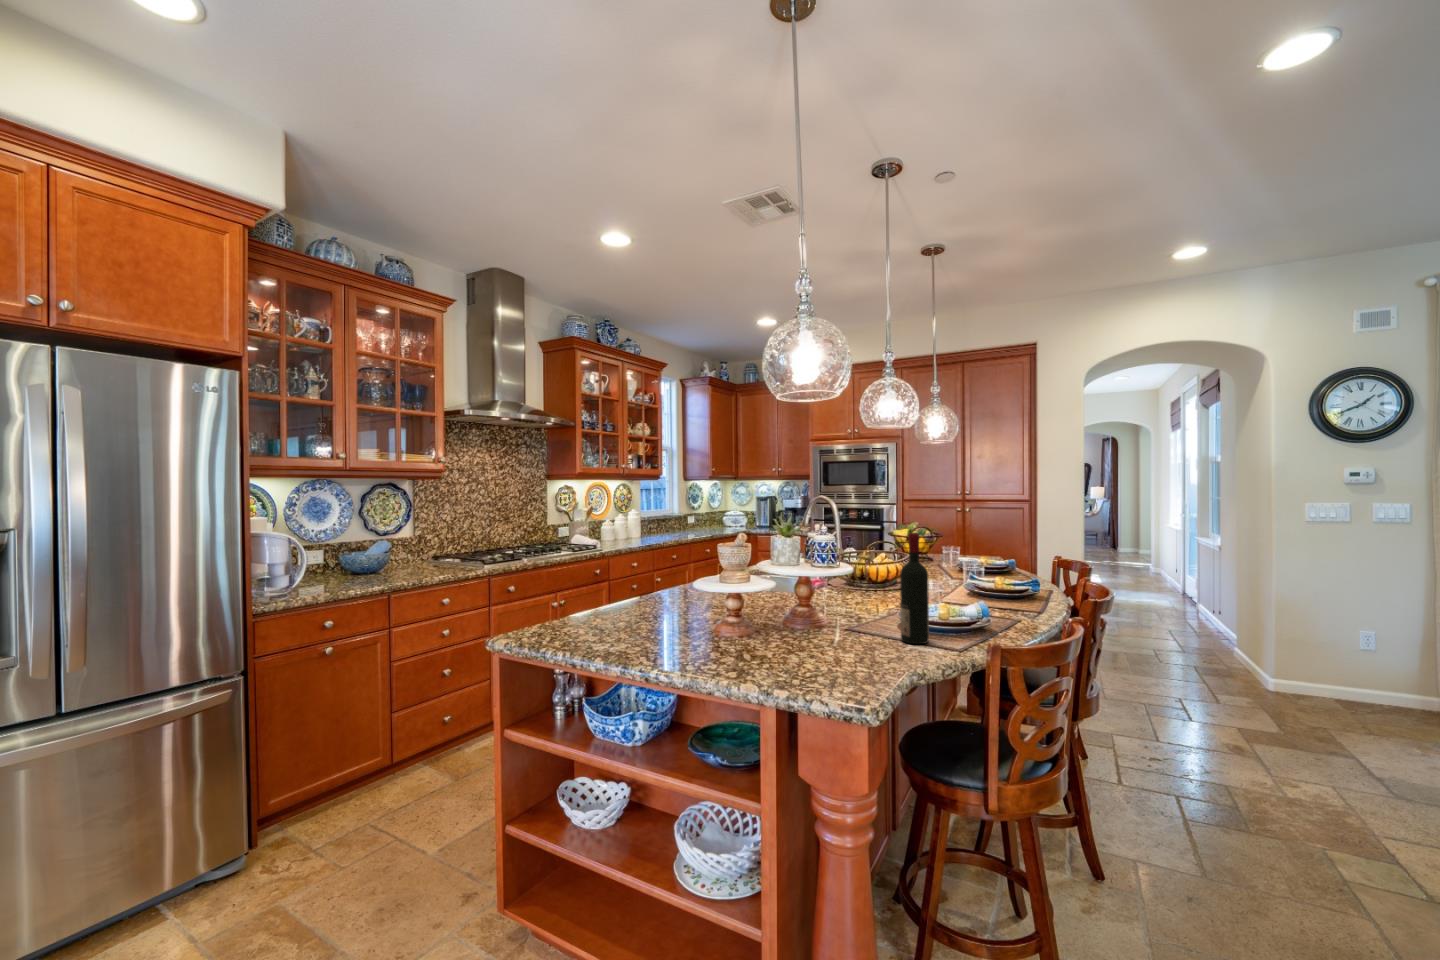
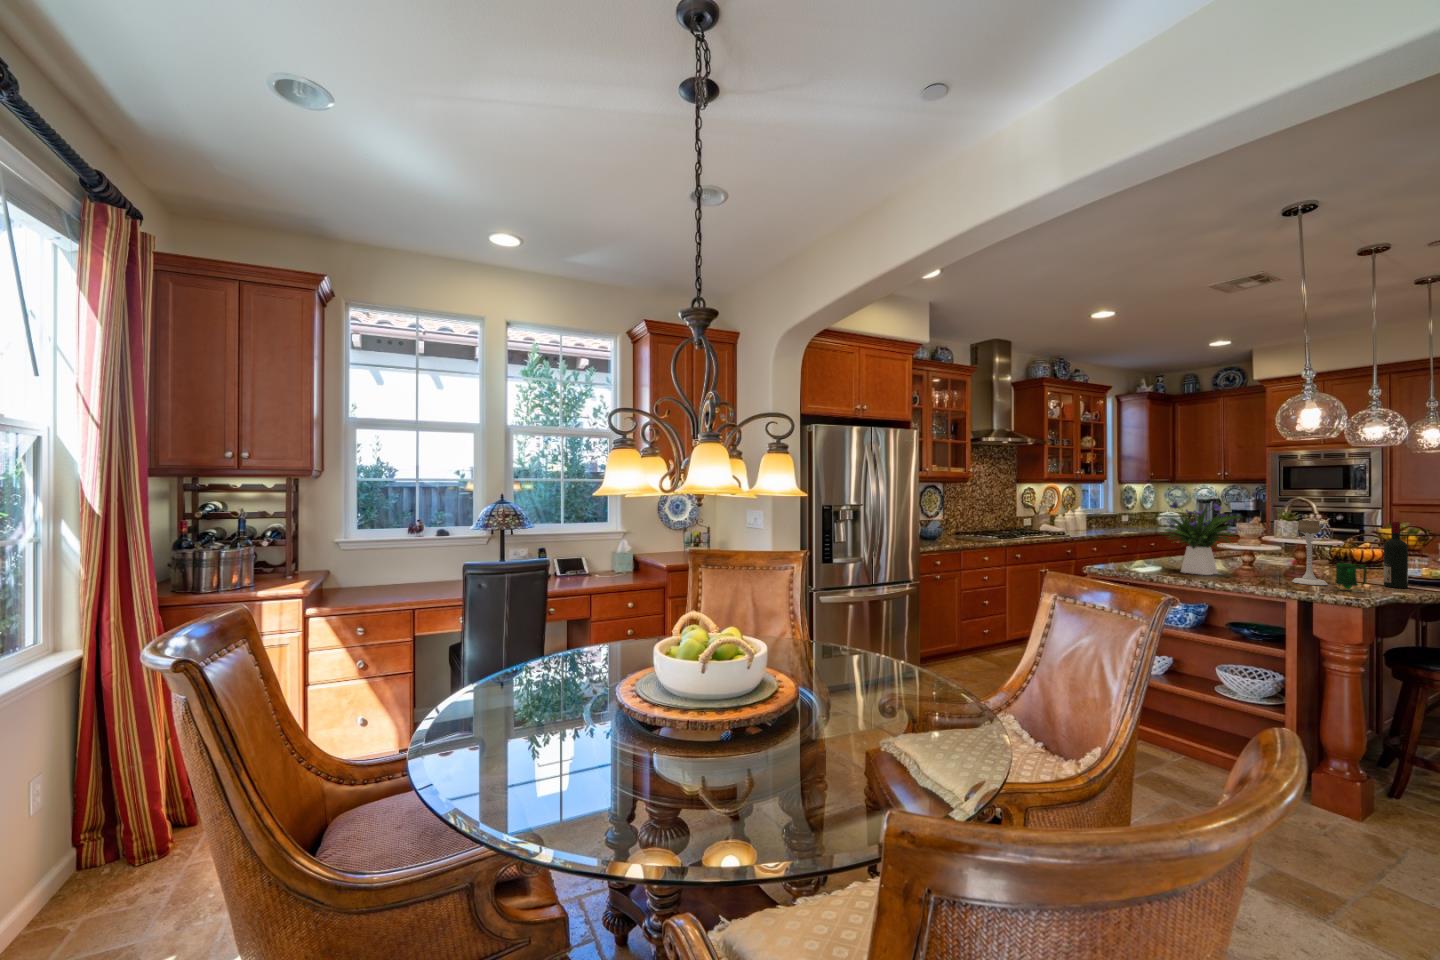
flower arrangement: none [583,498,724,645] -> present [1164,501,1241,575]
candle holder: none [785,535,832,655] -> present [1292,520,1328,585]
mug: none [837,617,880,673] -> present [1335,563,1367,589]

